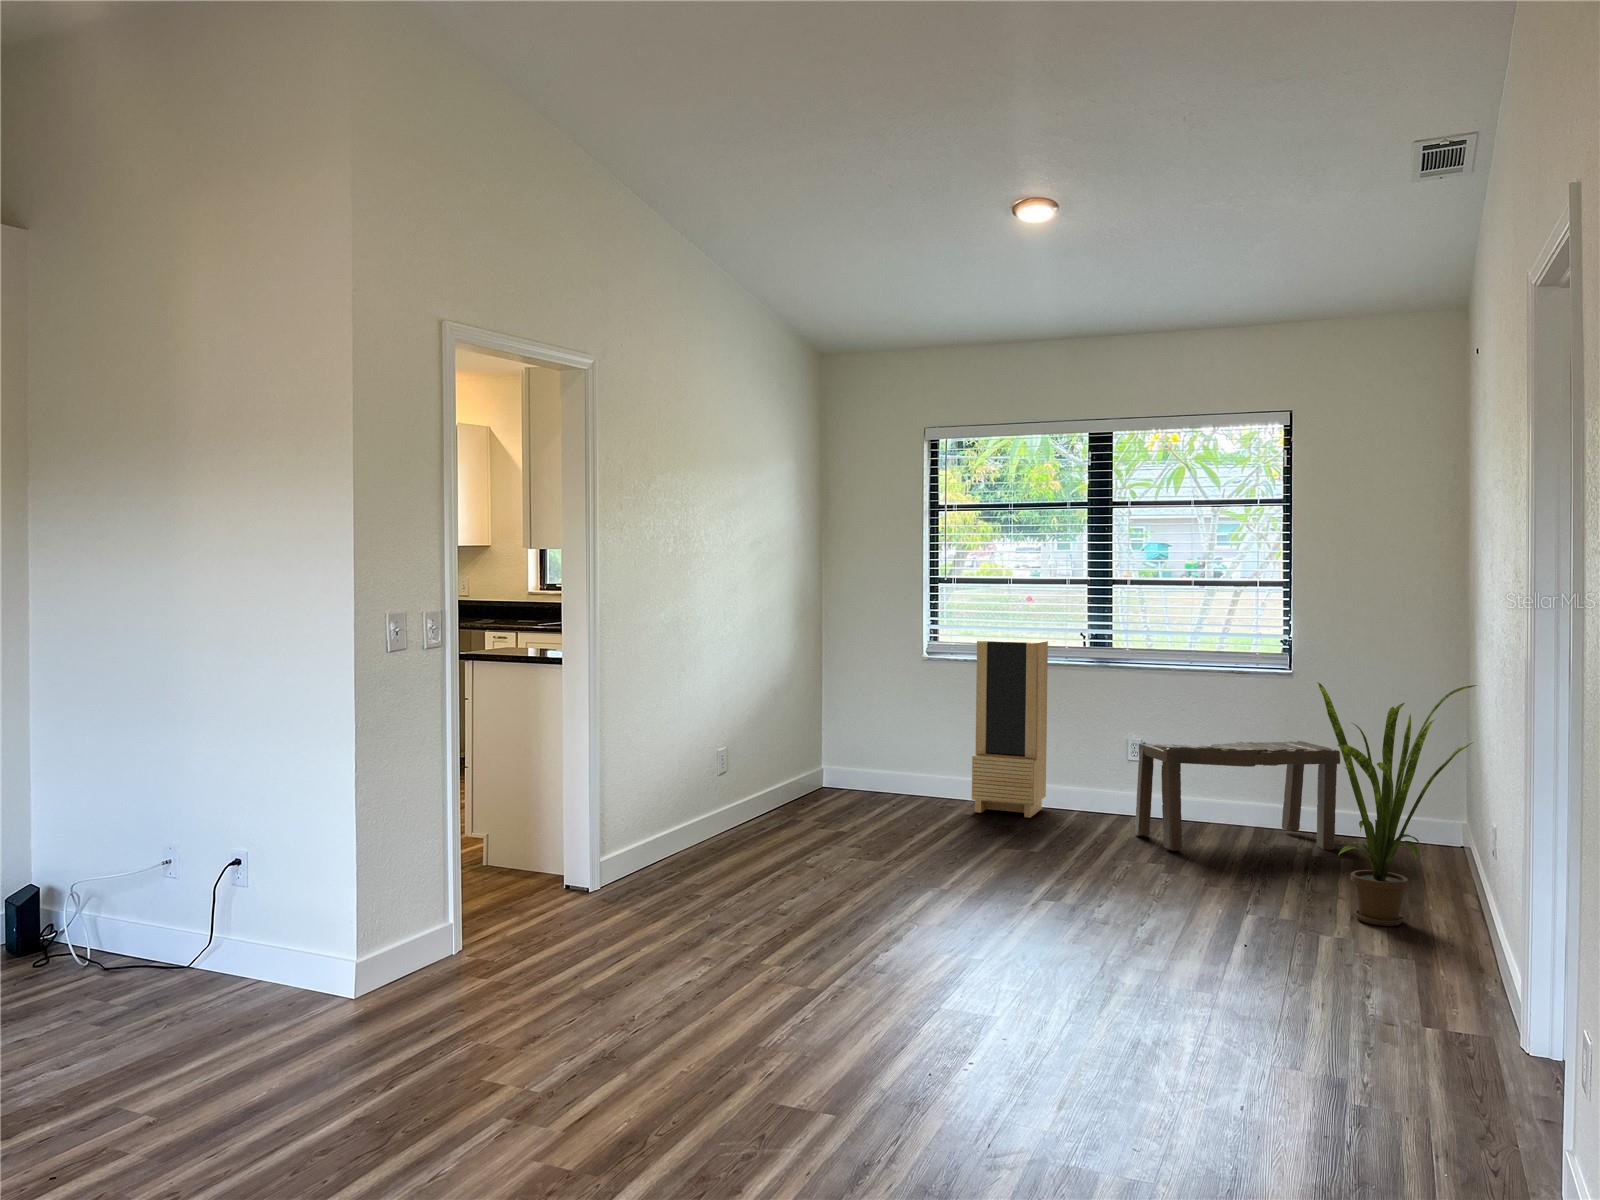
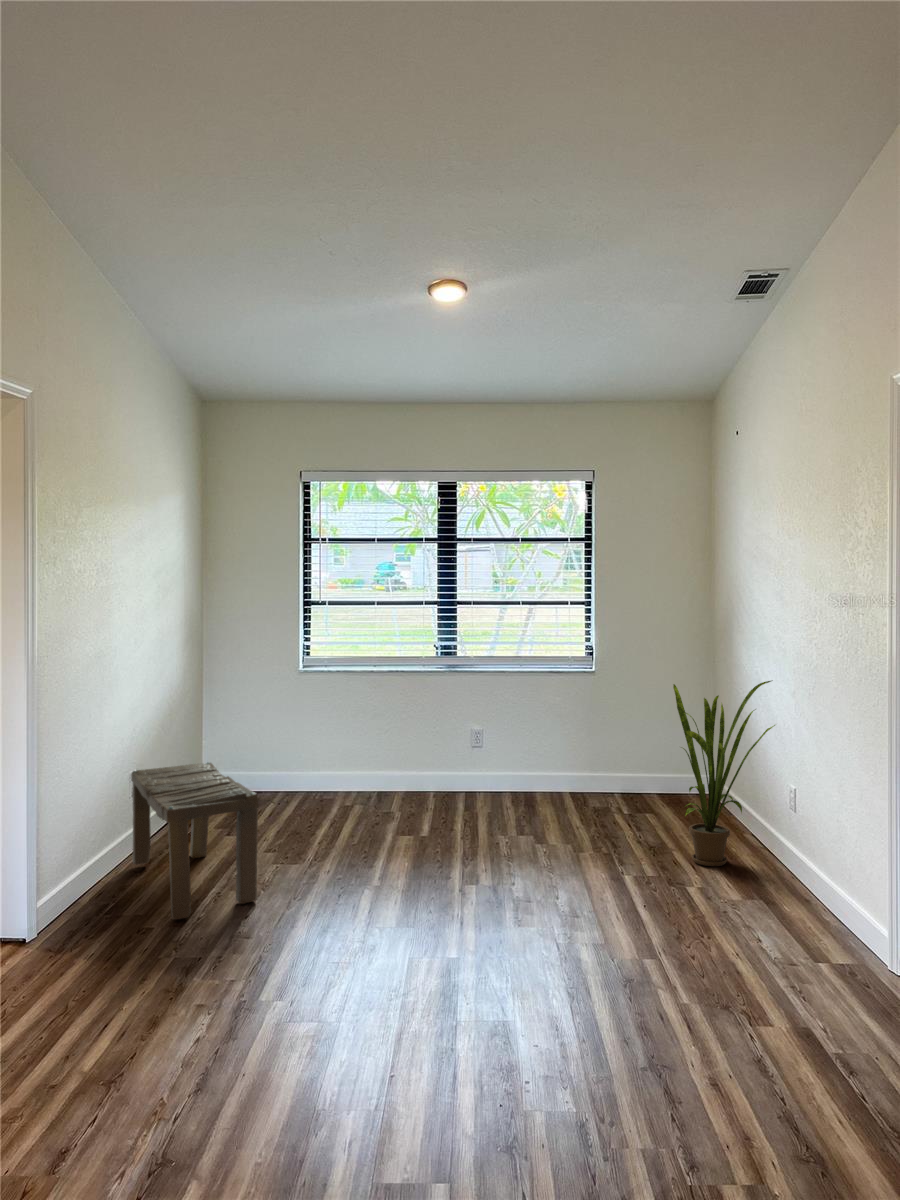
storage cabinet: present [972,639,1048,818] -> none [352,652,408,801]
bench: present [1135,741,1340,851] -> present [131,762,259,920]

